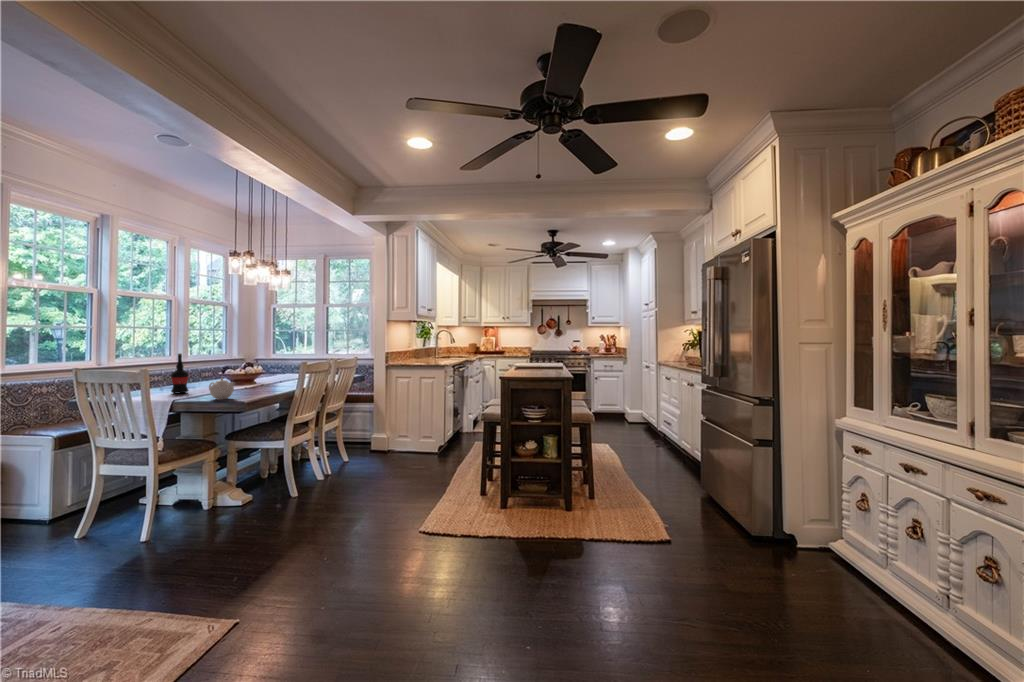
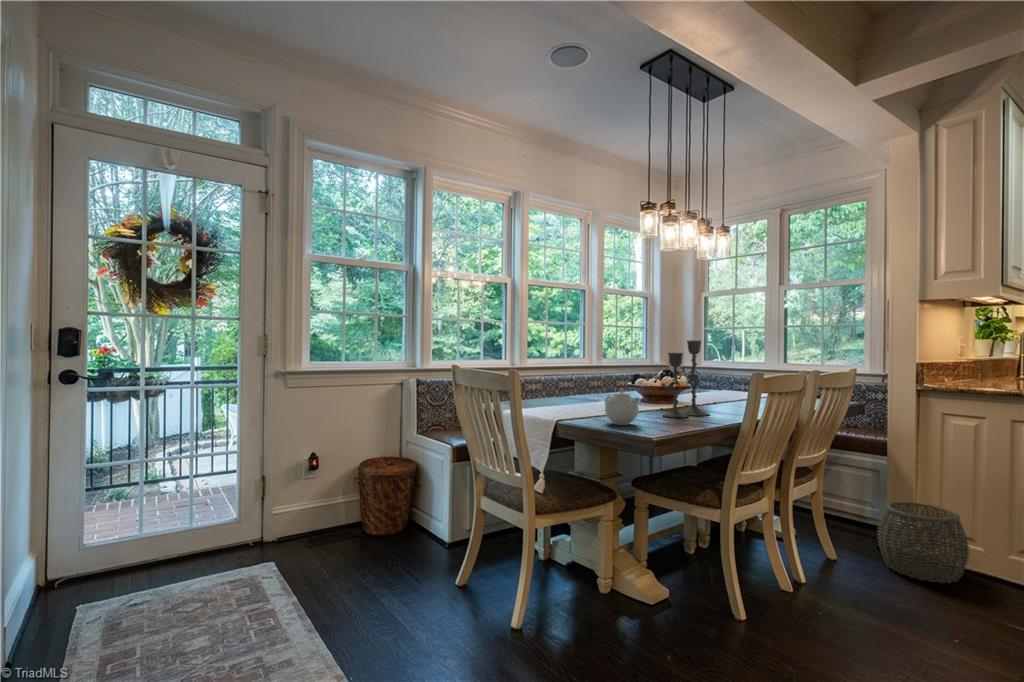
candlestick: none [247,346,278,393] -> present [663,340,709,418]
wine bottle: present [171,354,189,393] -> none [566,351,587,408]
woven basket: none [367,423,404,459] -> present [878,502,969,583]

